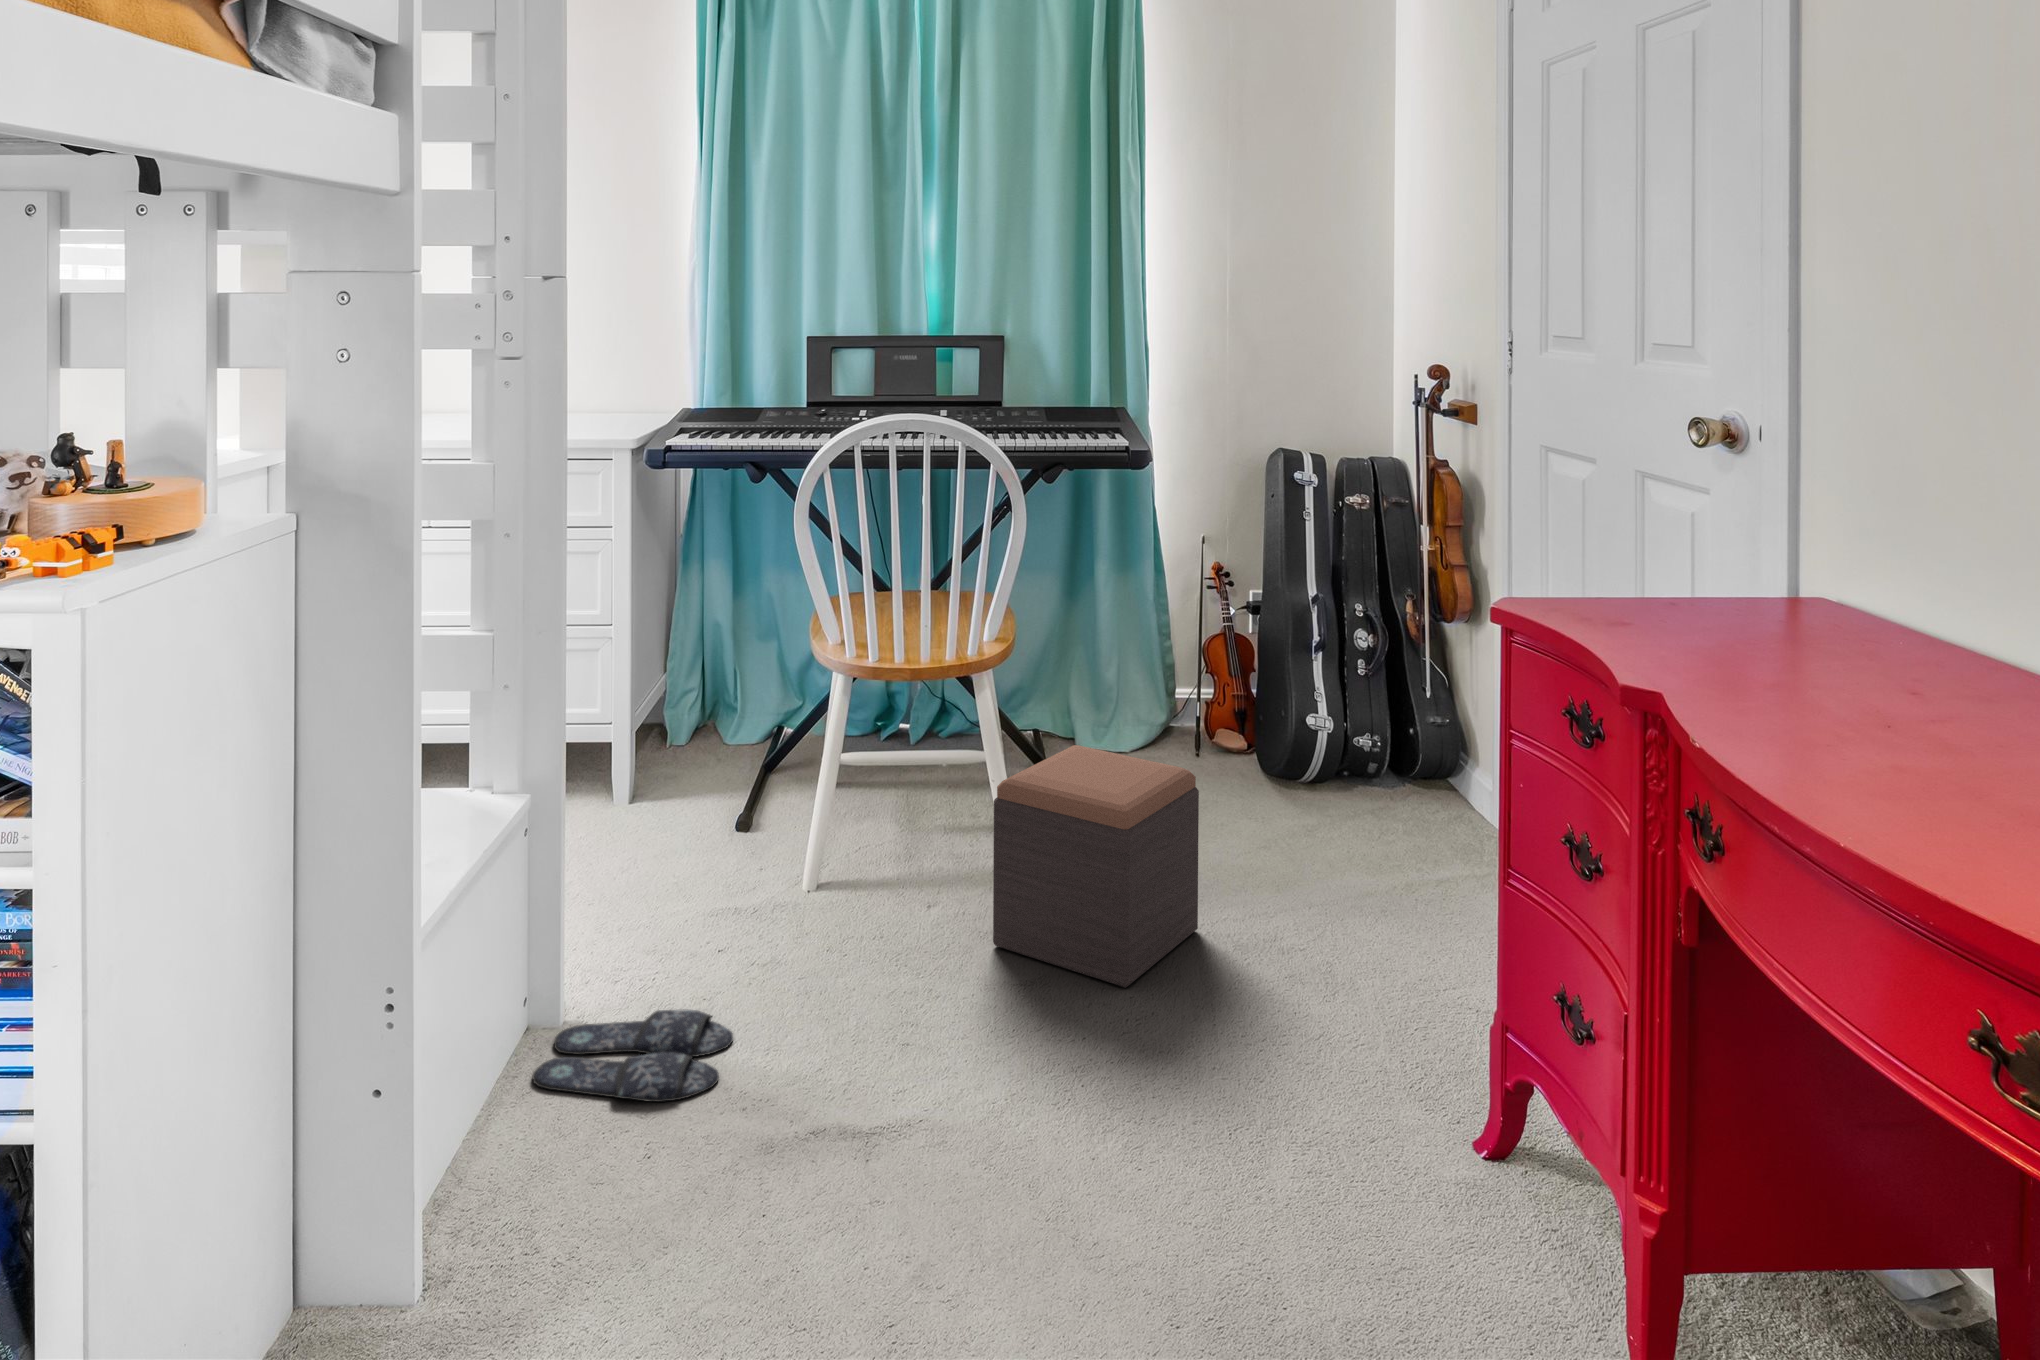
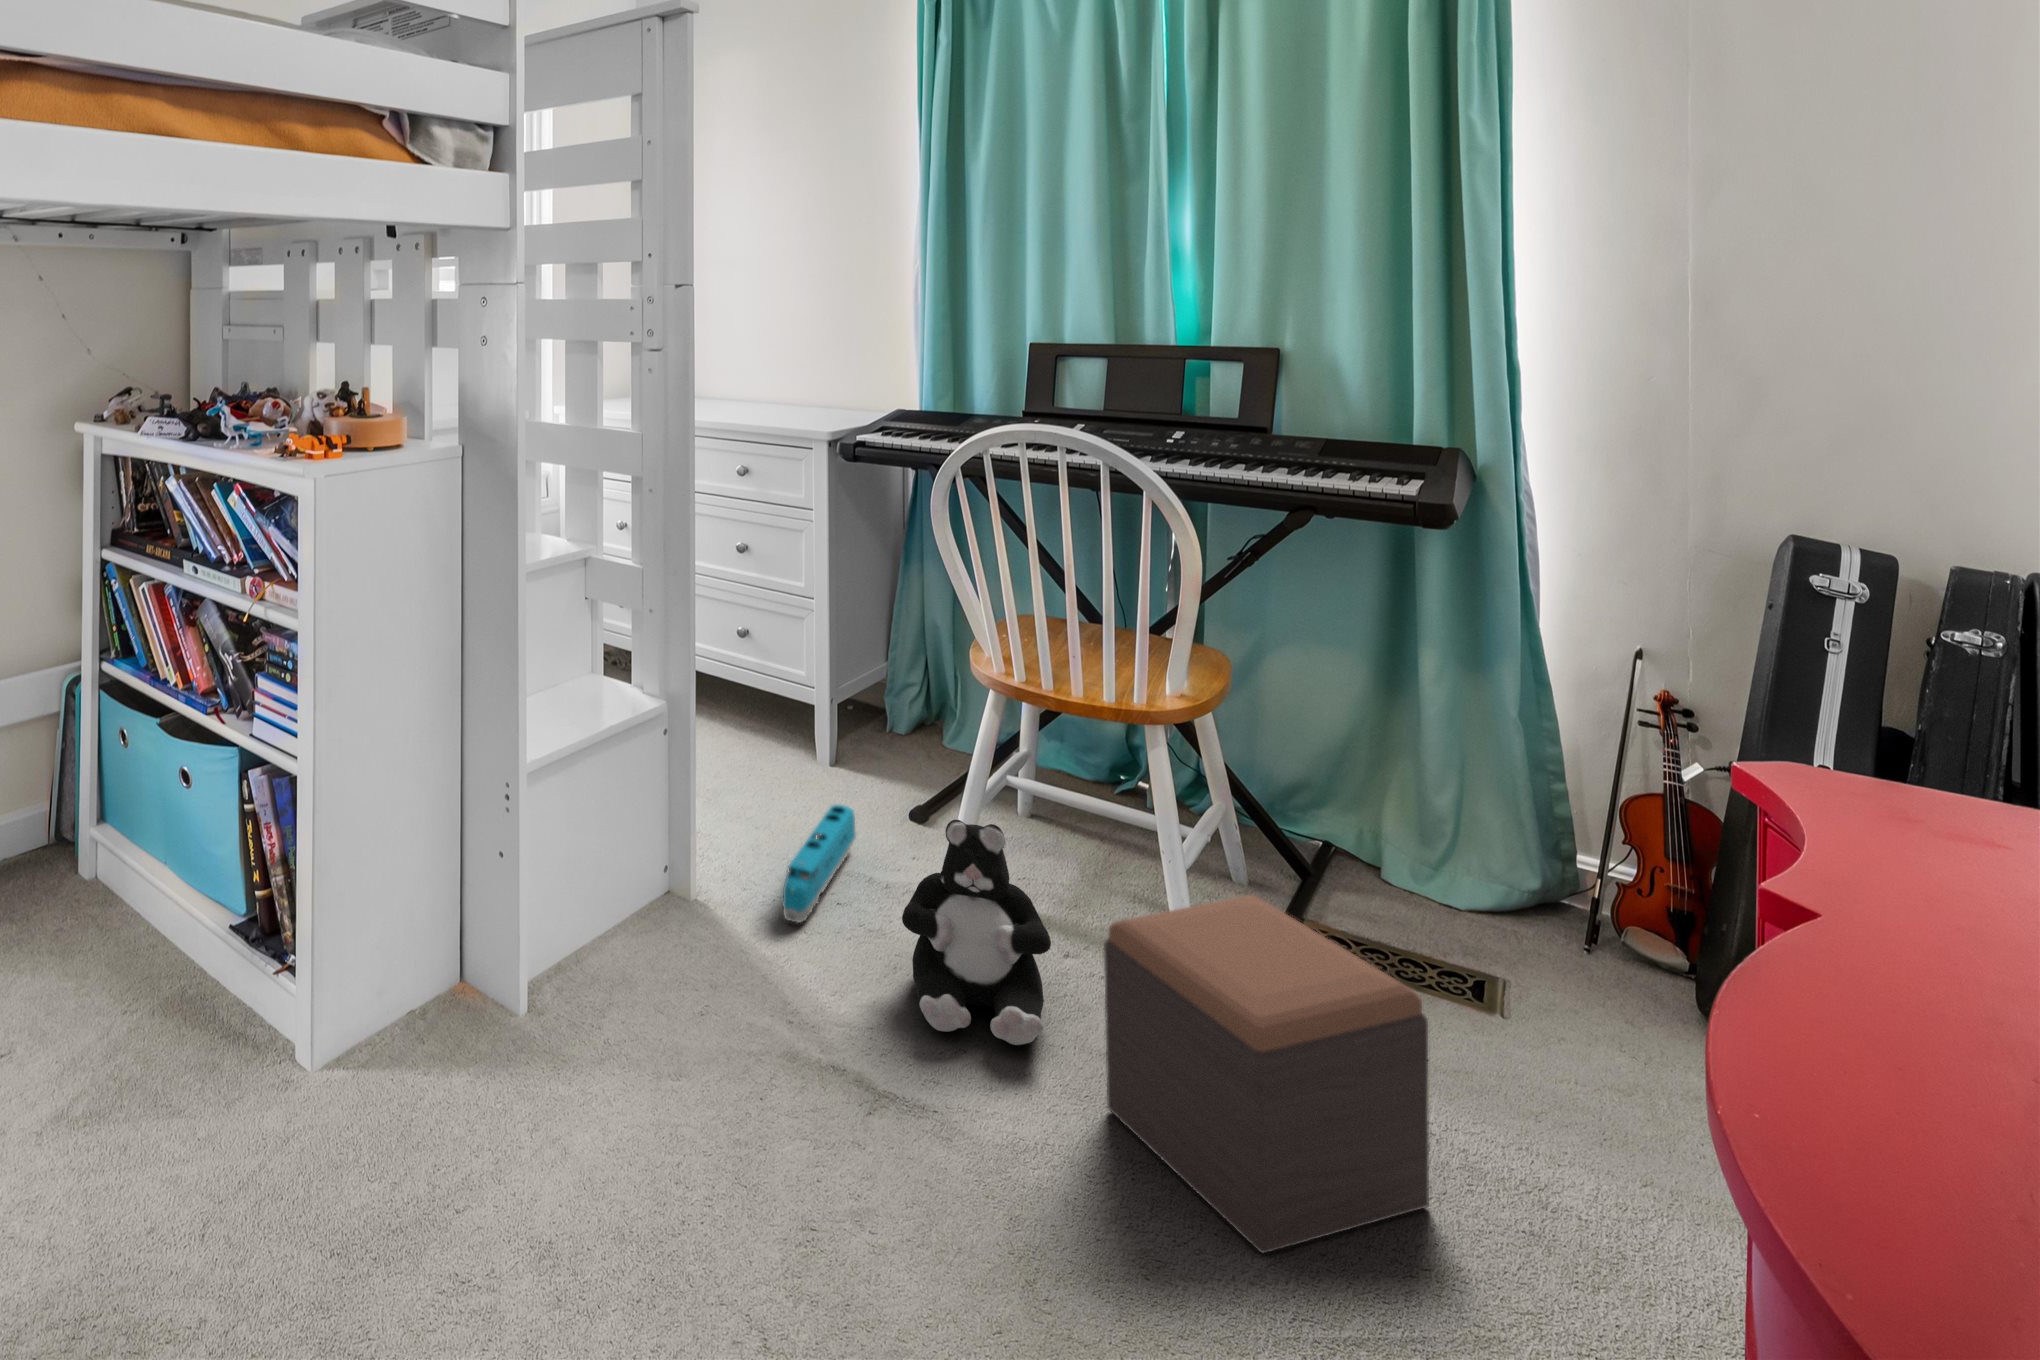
plush toy: none [796,747,935,936] -> present [902,820,1051,1045]
toy train: none [659,794,693,903] -> present [783,805,856,922]
slippers: present [533,1009,733,1102] -> none [569,1028,760,1159]

